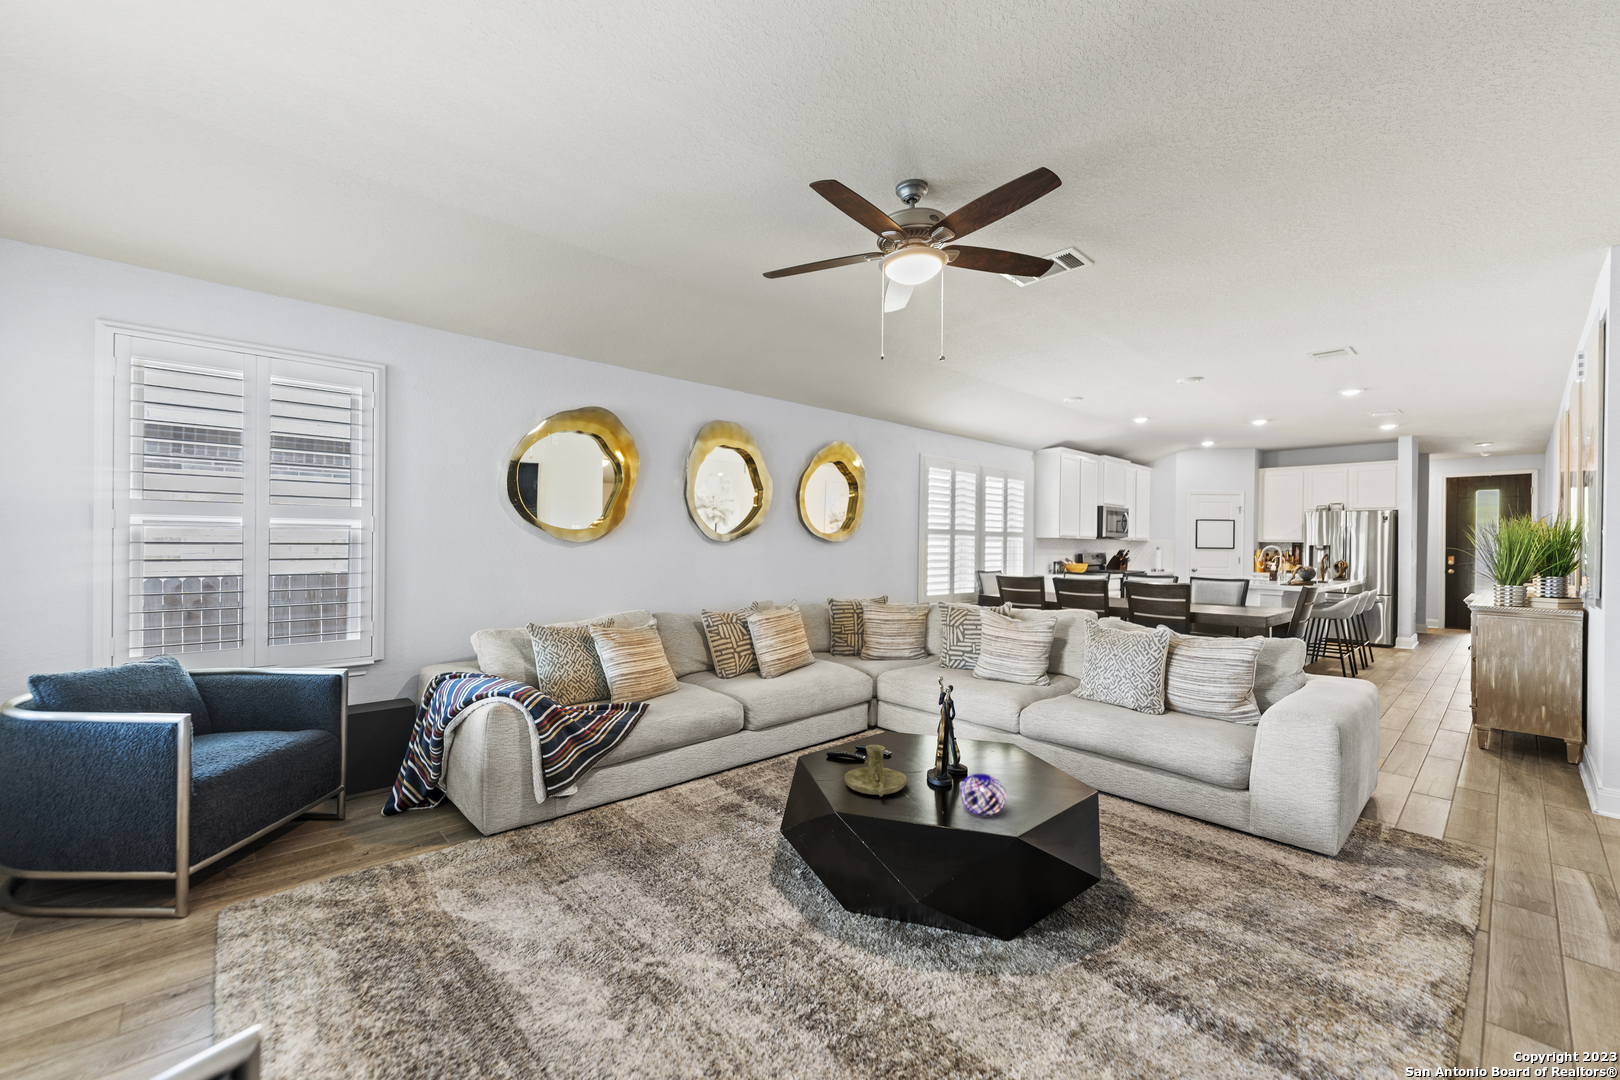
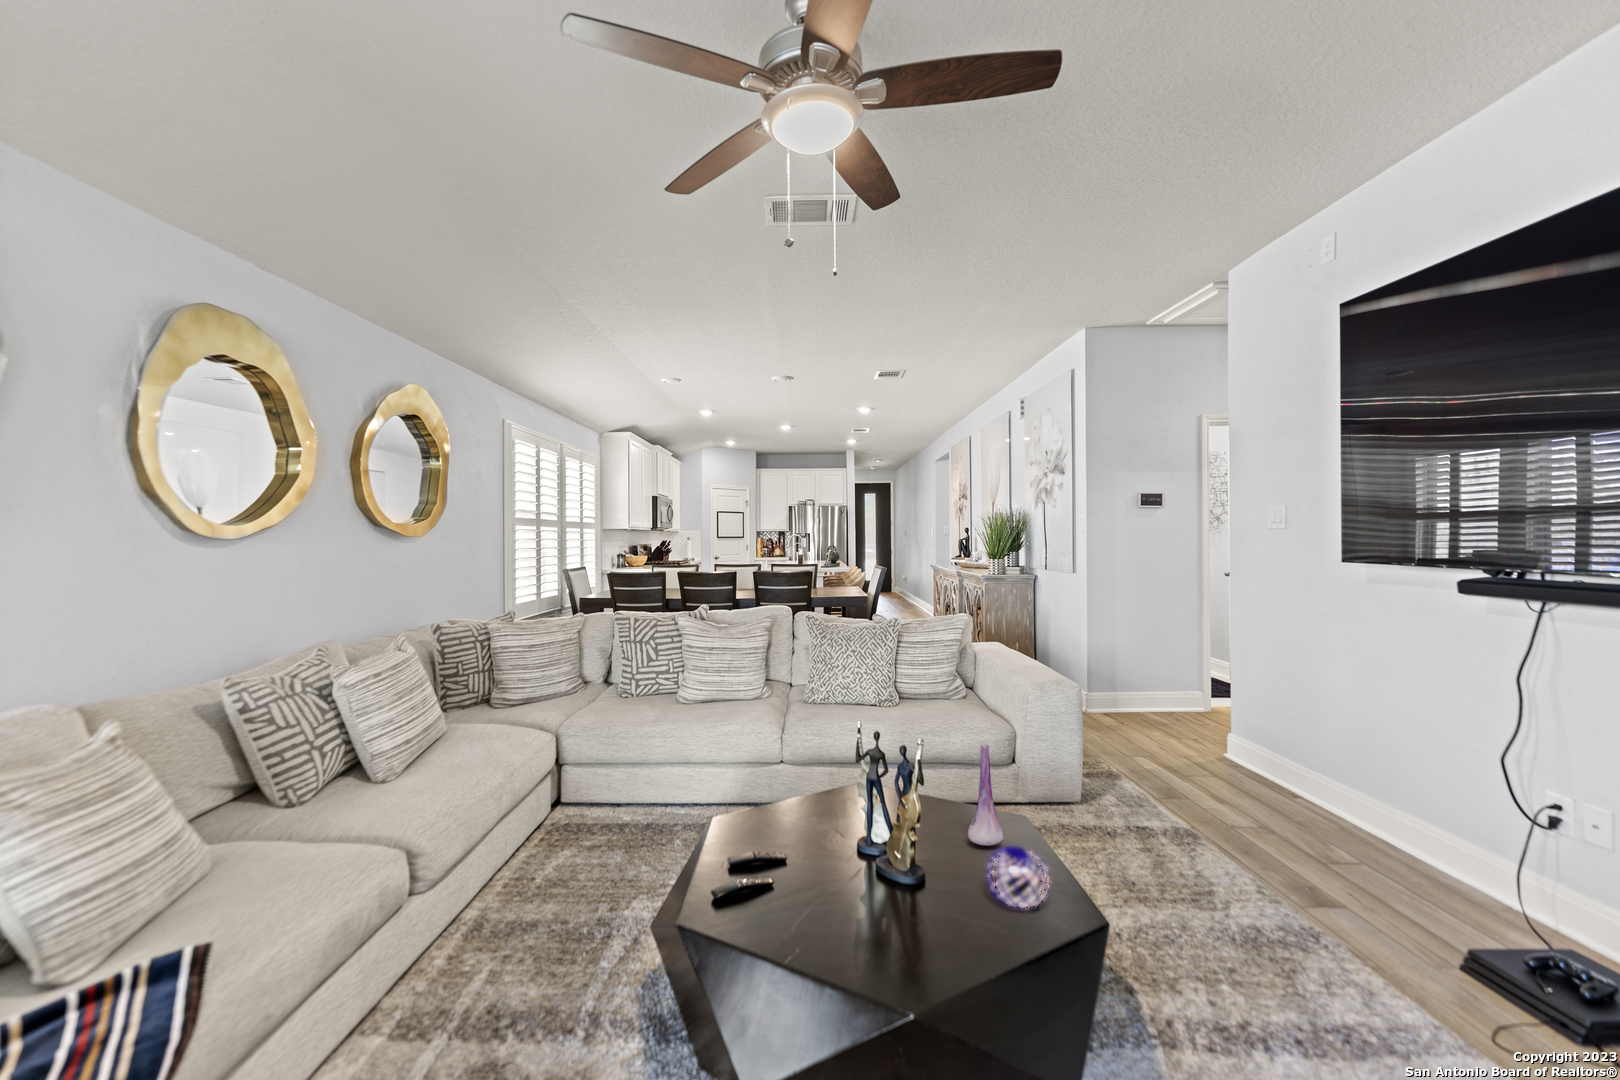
vase: none [1008,708,1040,792] -> present [967,745,1004,846]
candle holder: present [844,745,907,796] -> none [821,857,935,951]

